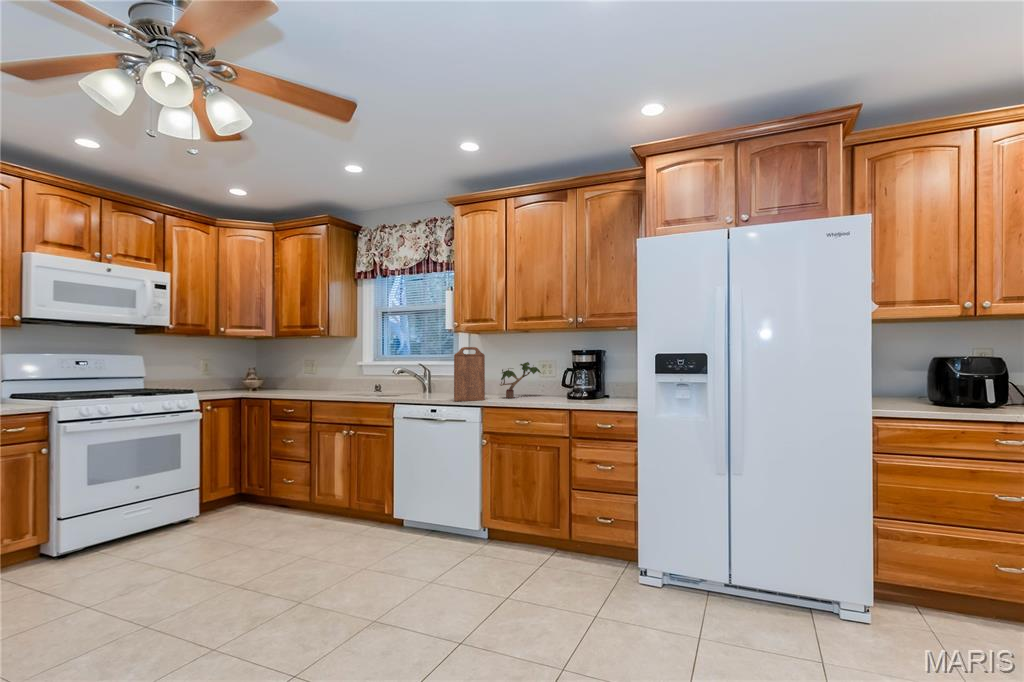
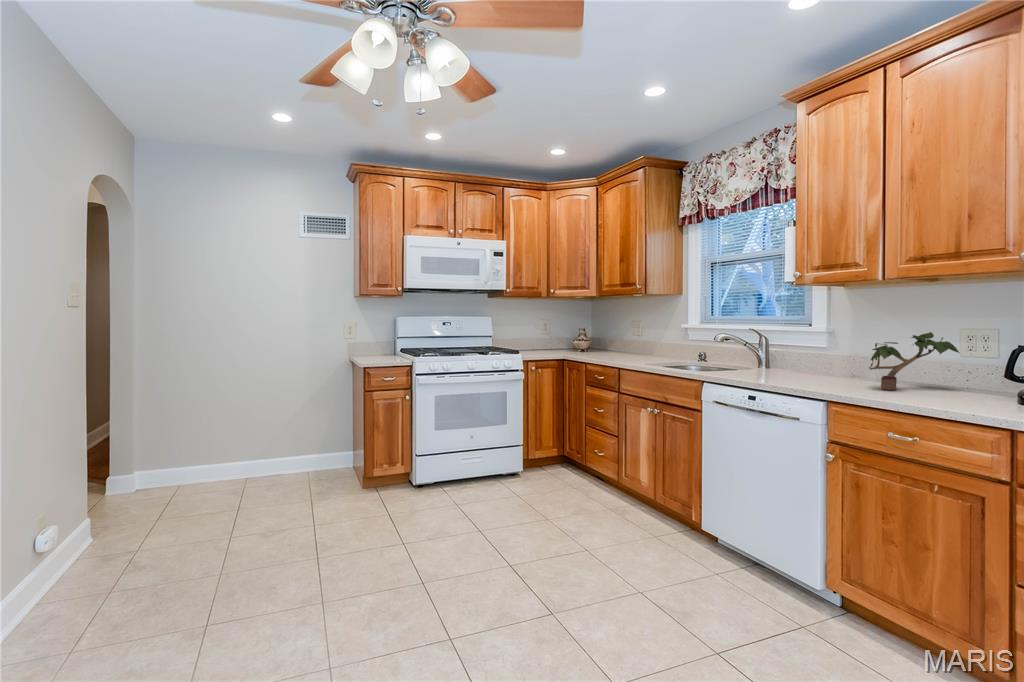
cutting board: present [454,347,485,401] -> none [783,309,839,390]

